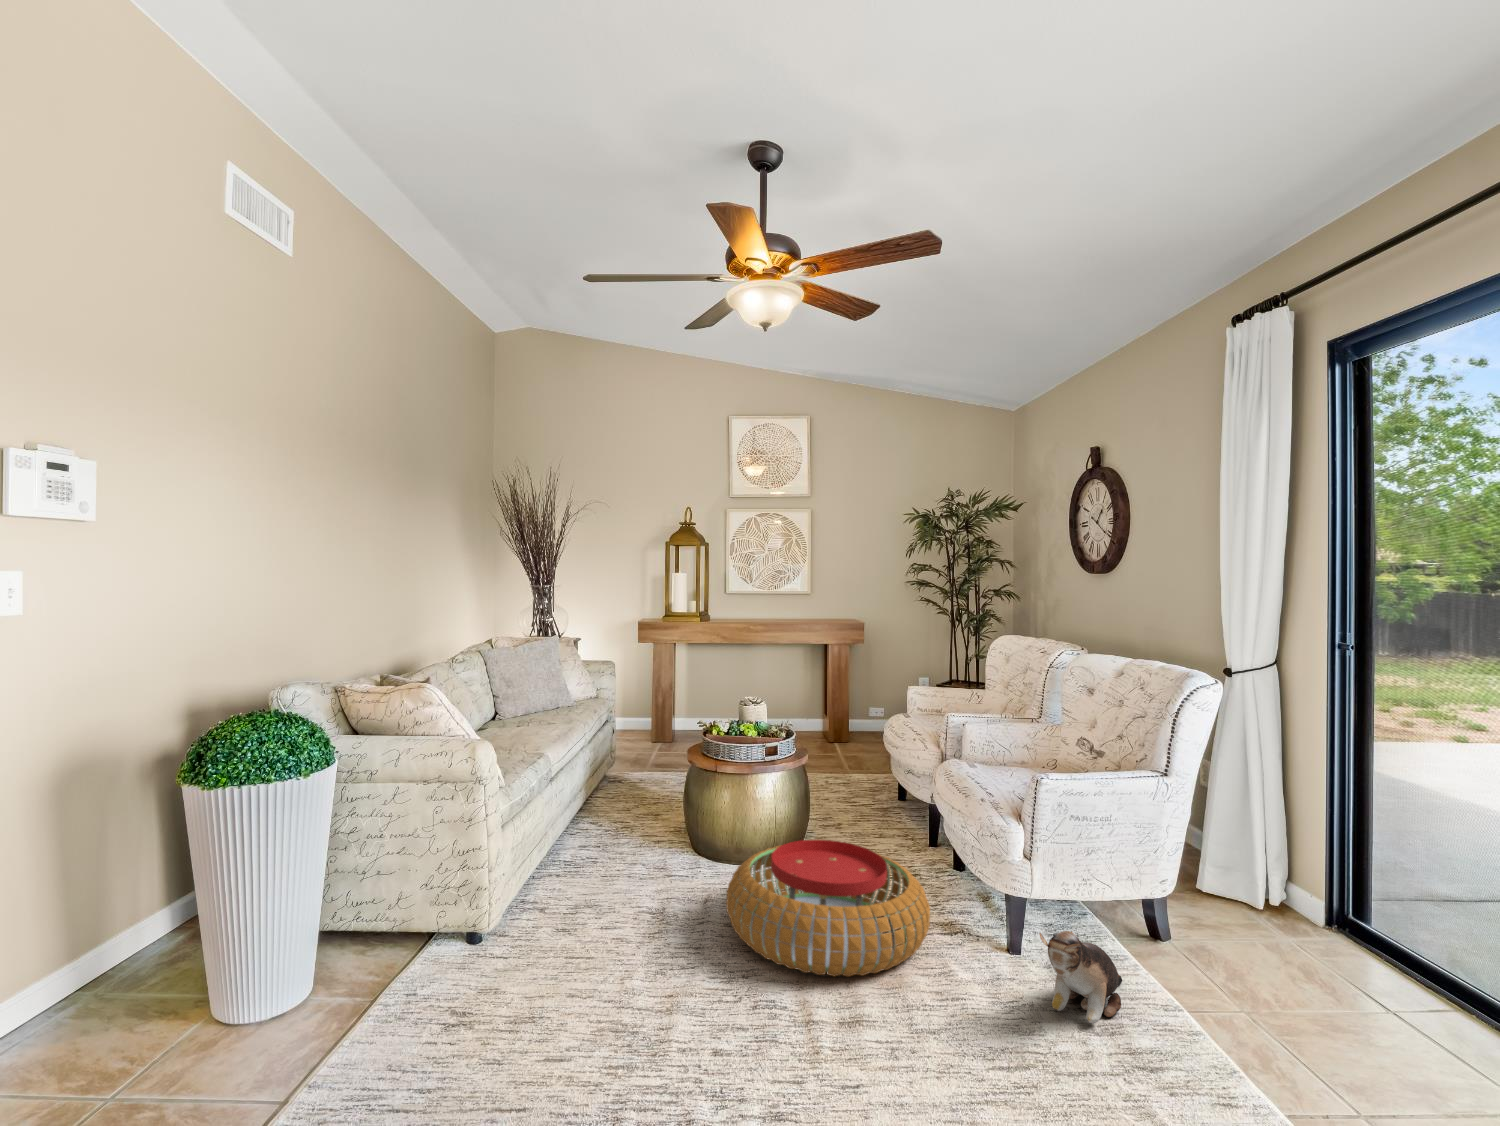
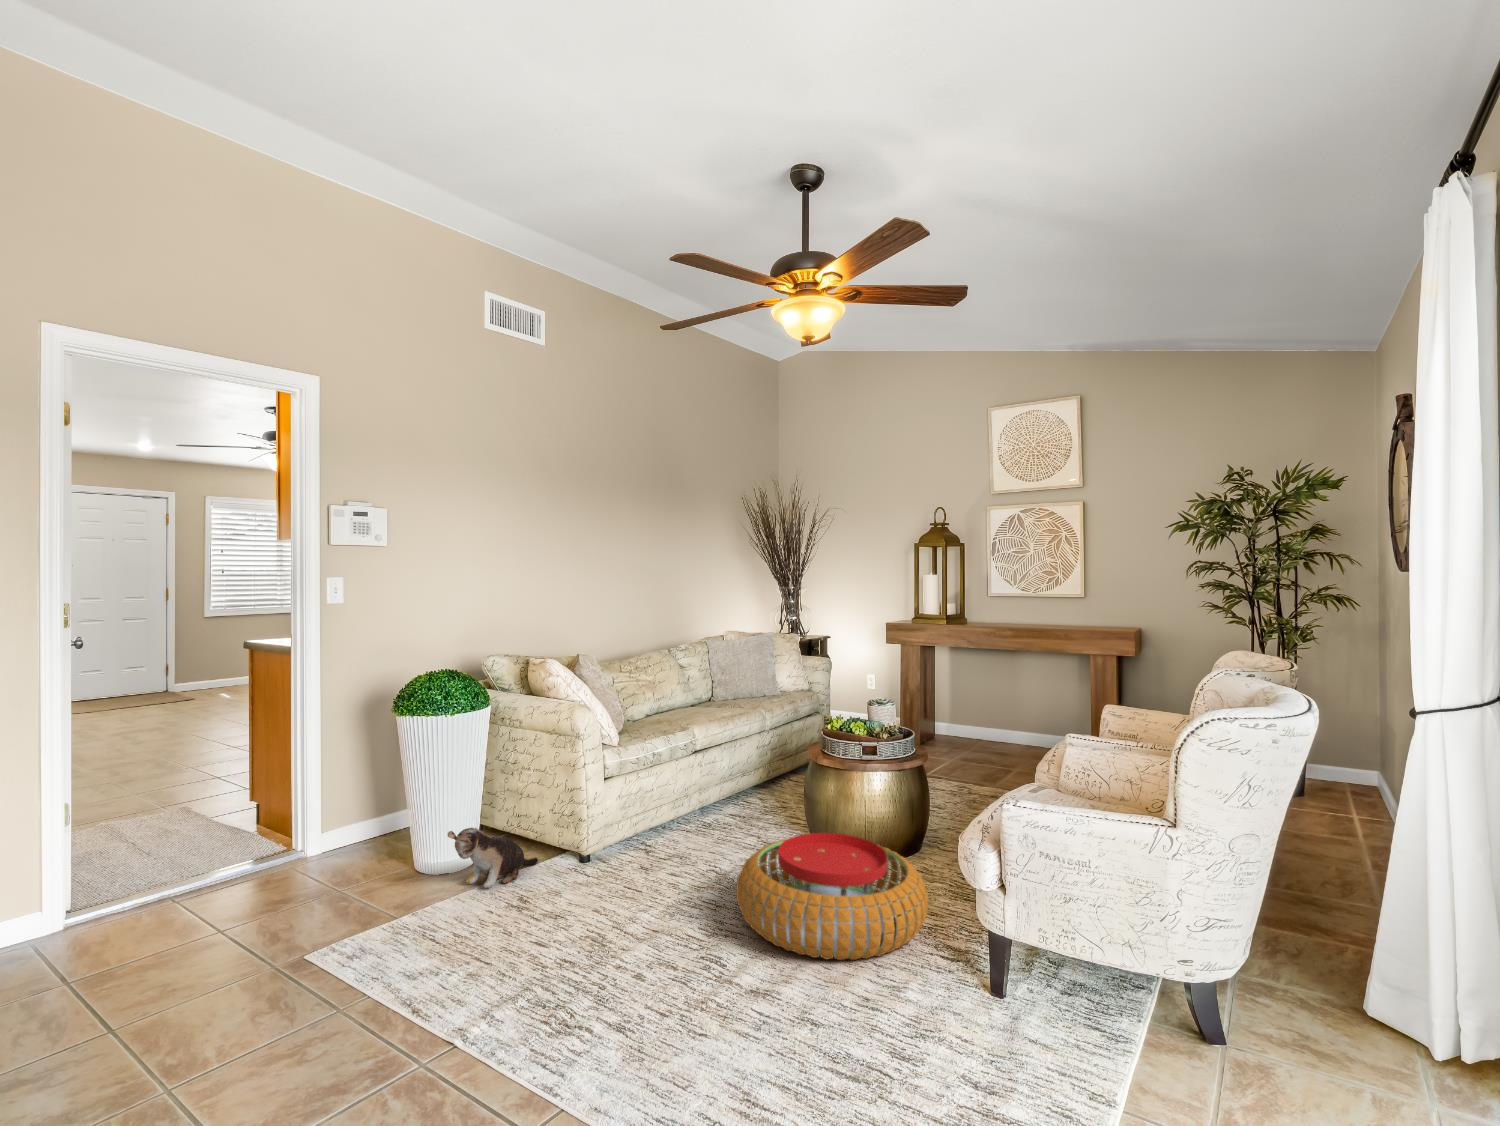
plush toy: present [1040,931,1122,1023] -> present [448,828,538,888]

